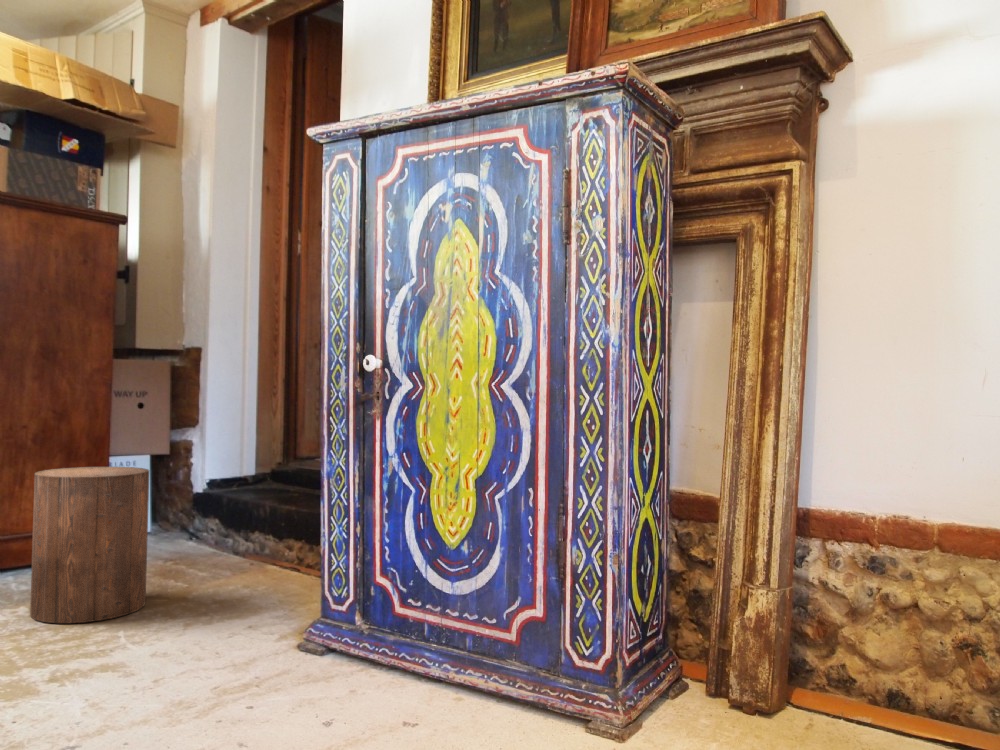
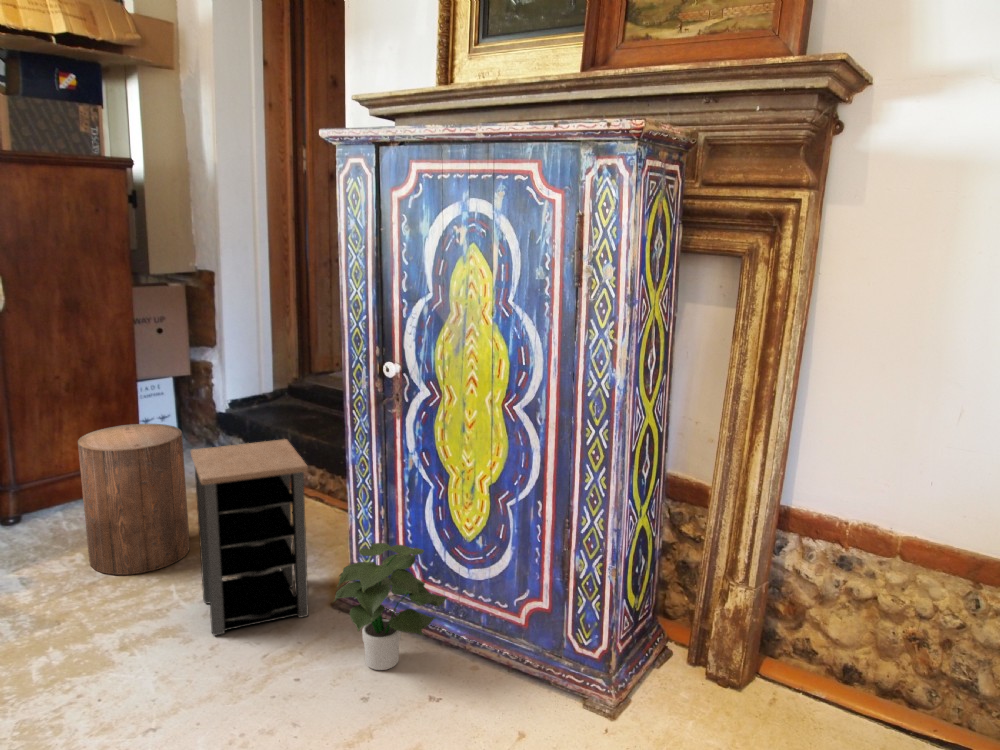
side table: none [151,465,278,671] -> present [191,439,308,635]
potted plant: none [294,551,429,701] -> present [334,543,448,670]

